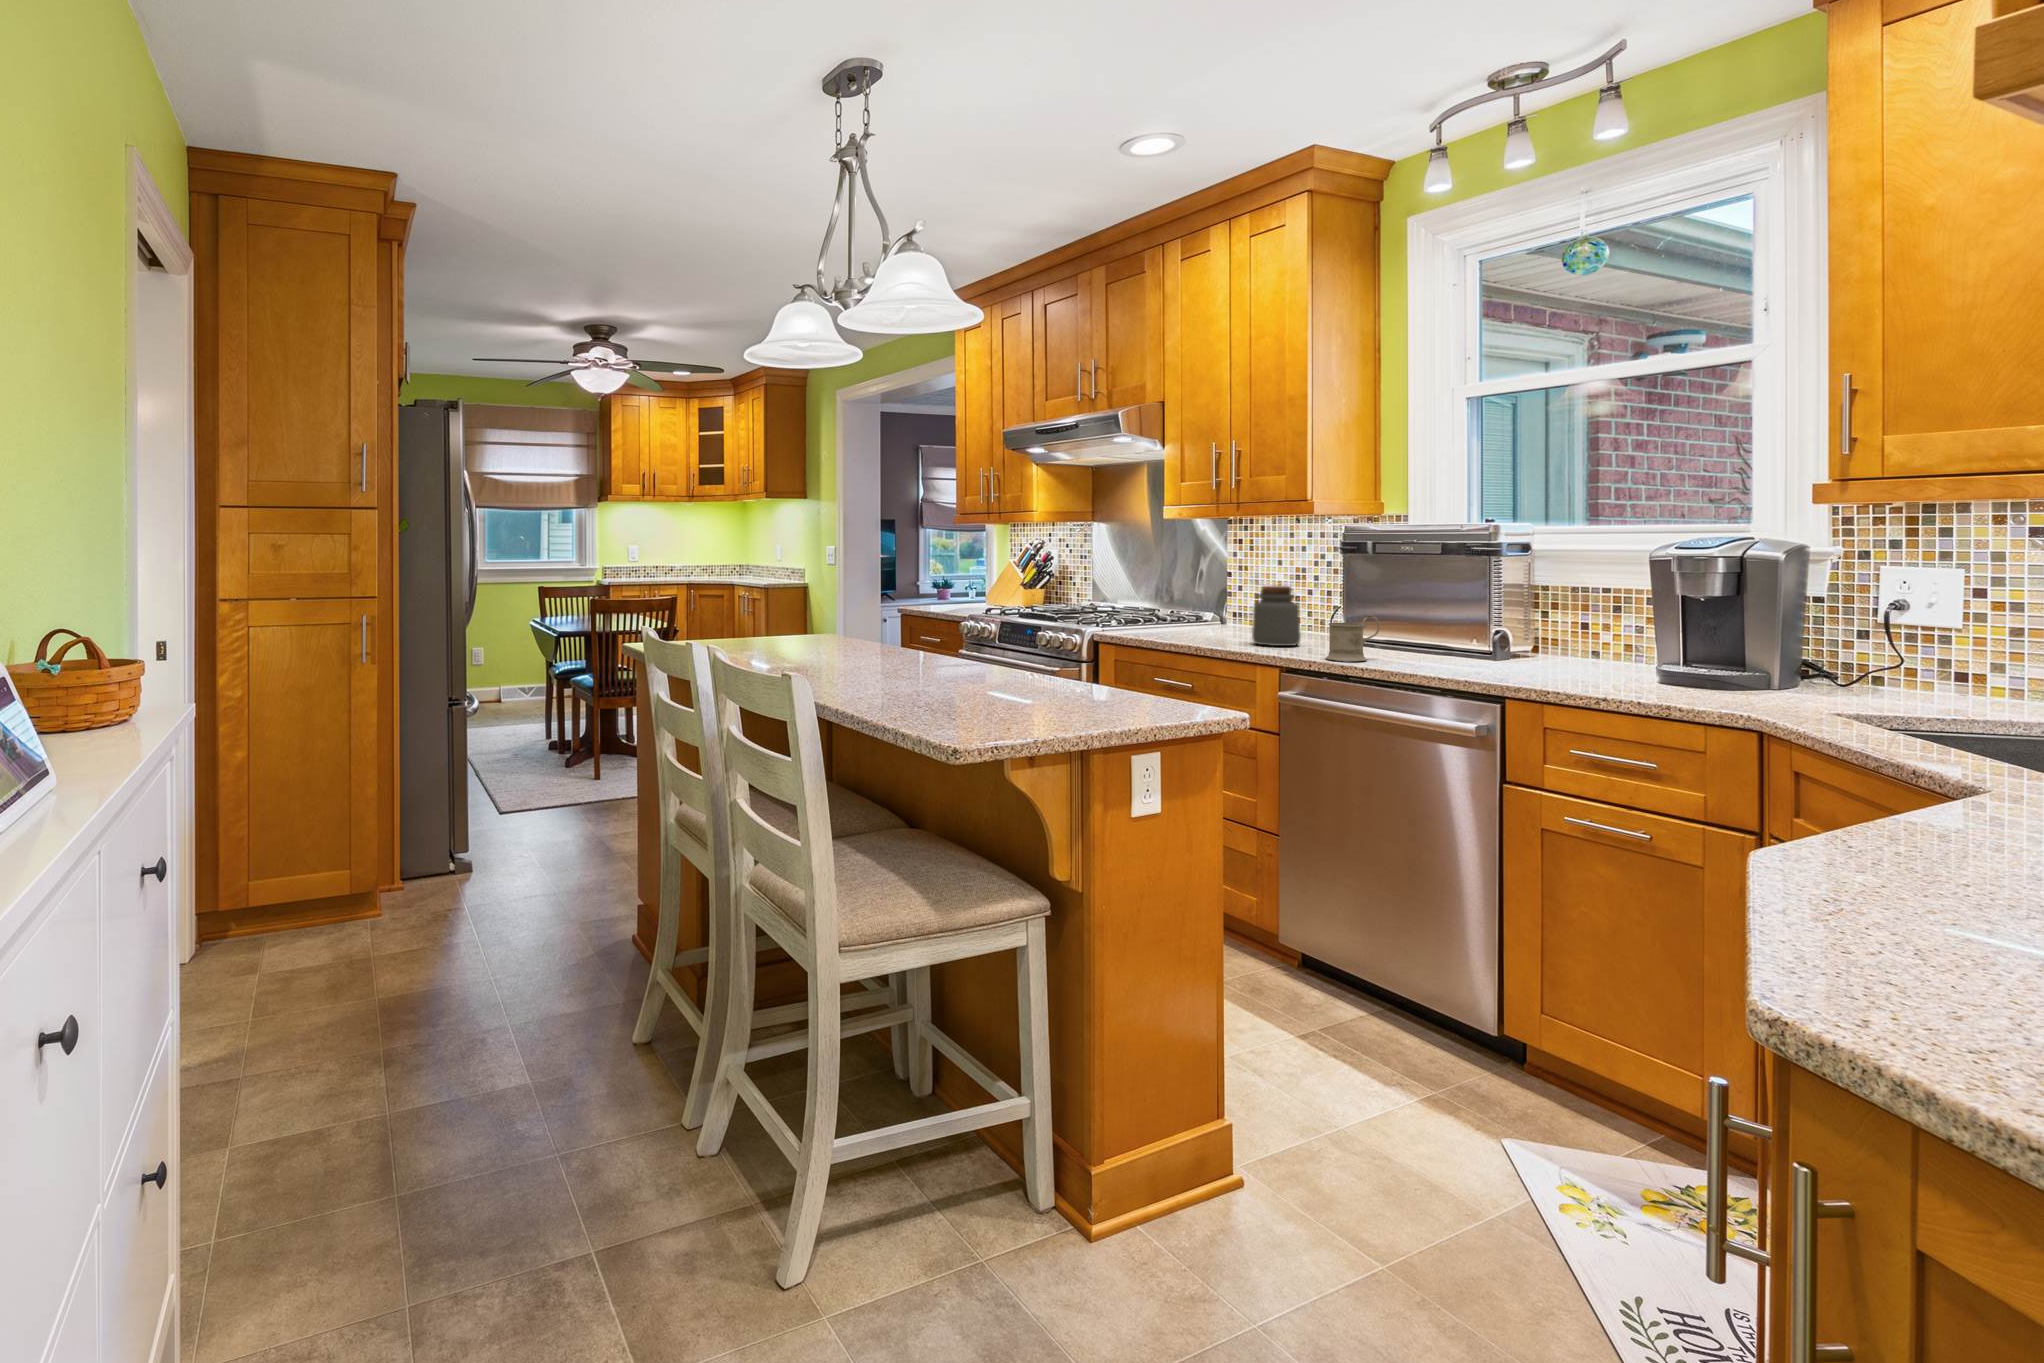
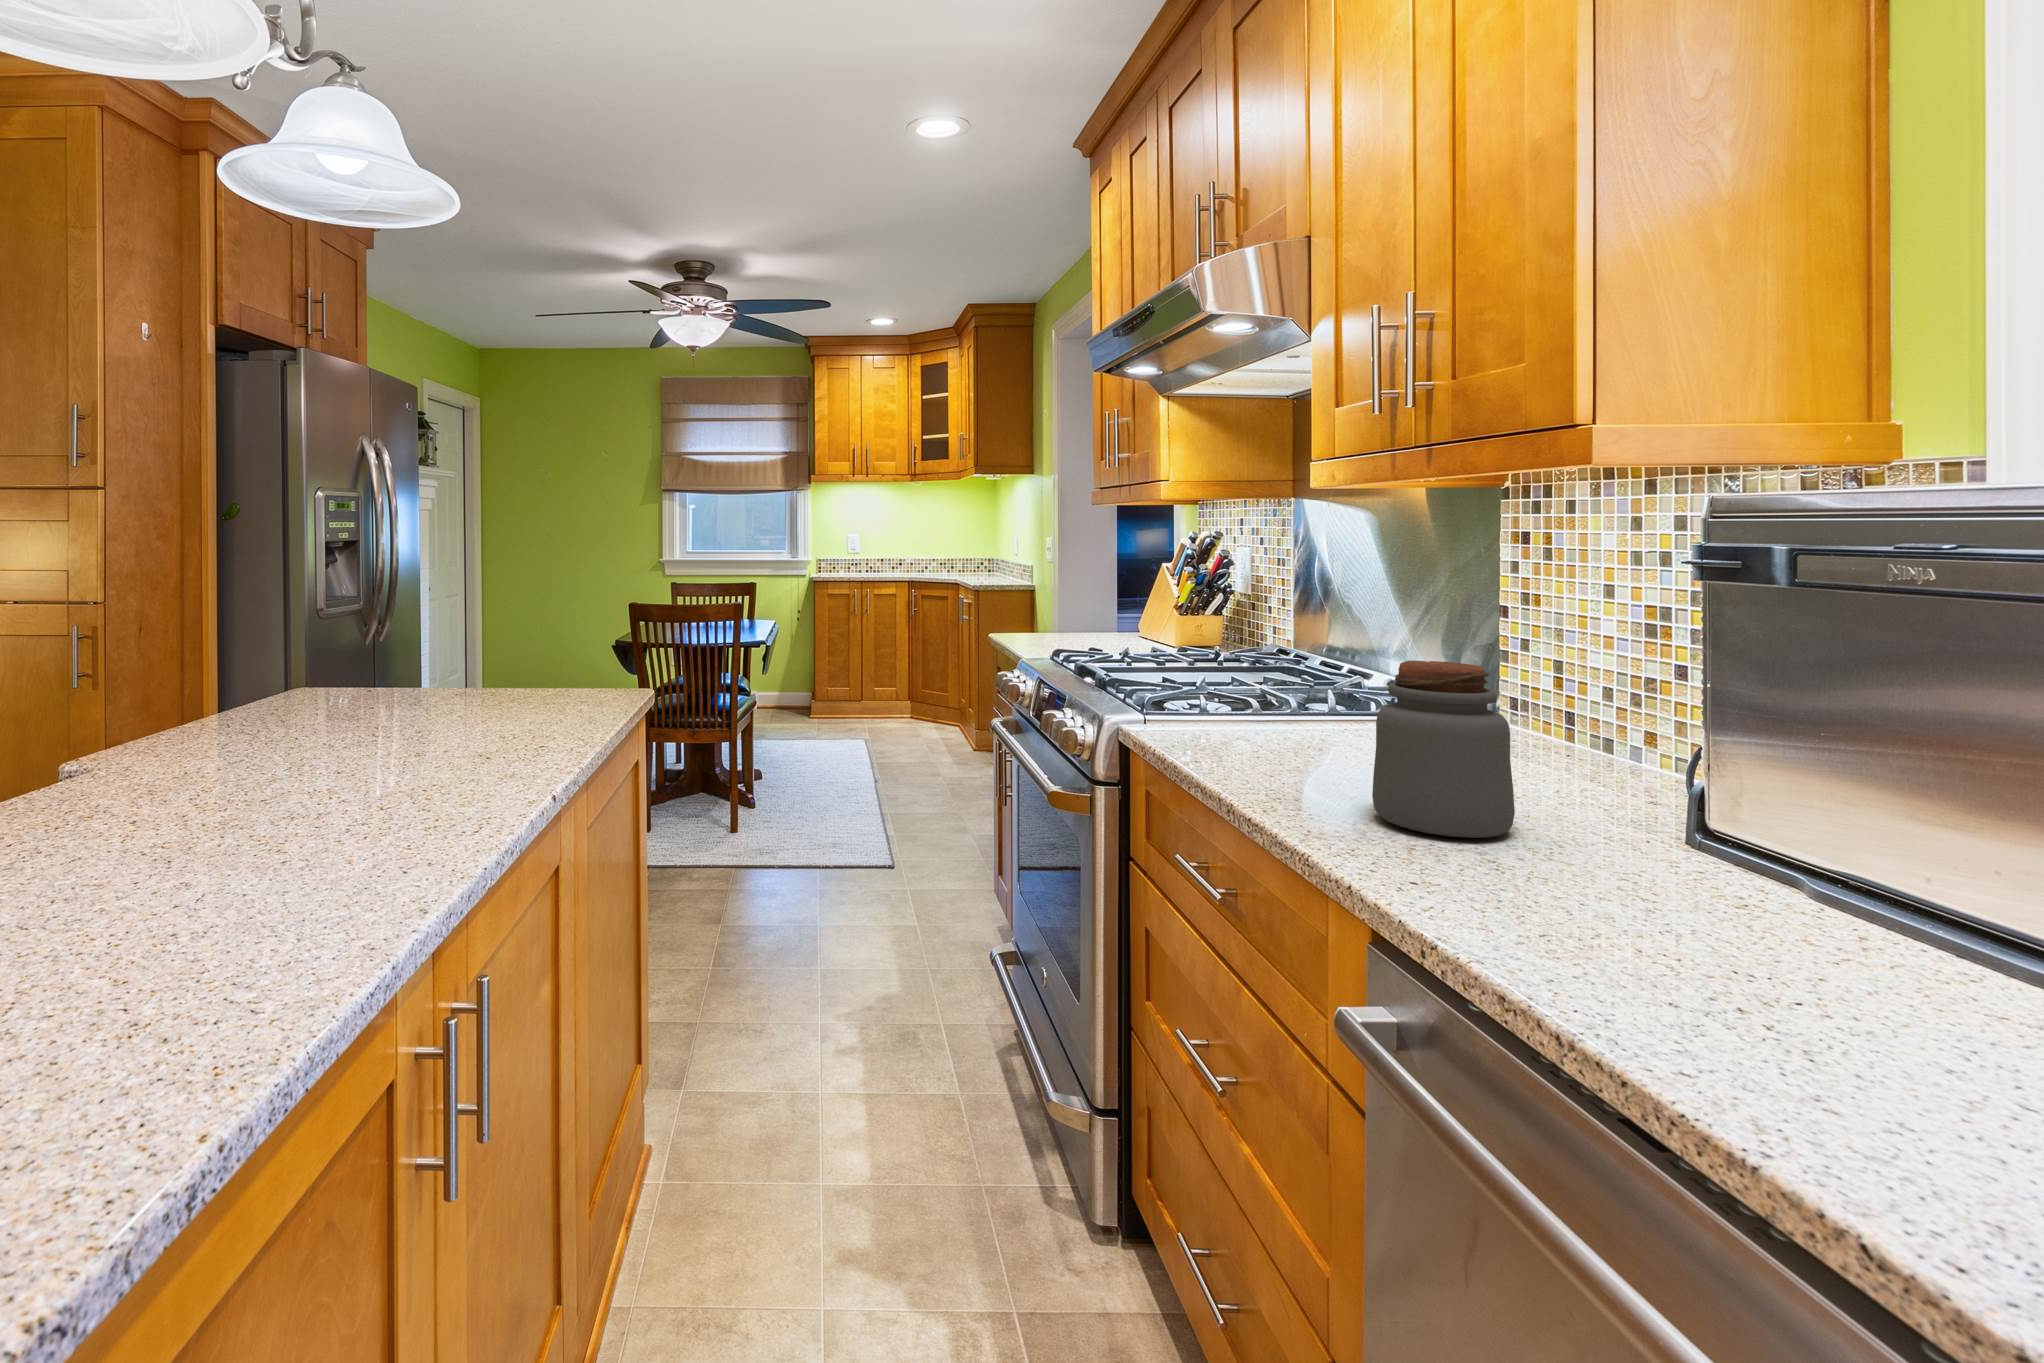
mug: present [1326,615,1380,661] -> none [1468,803,1690,973]

